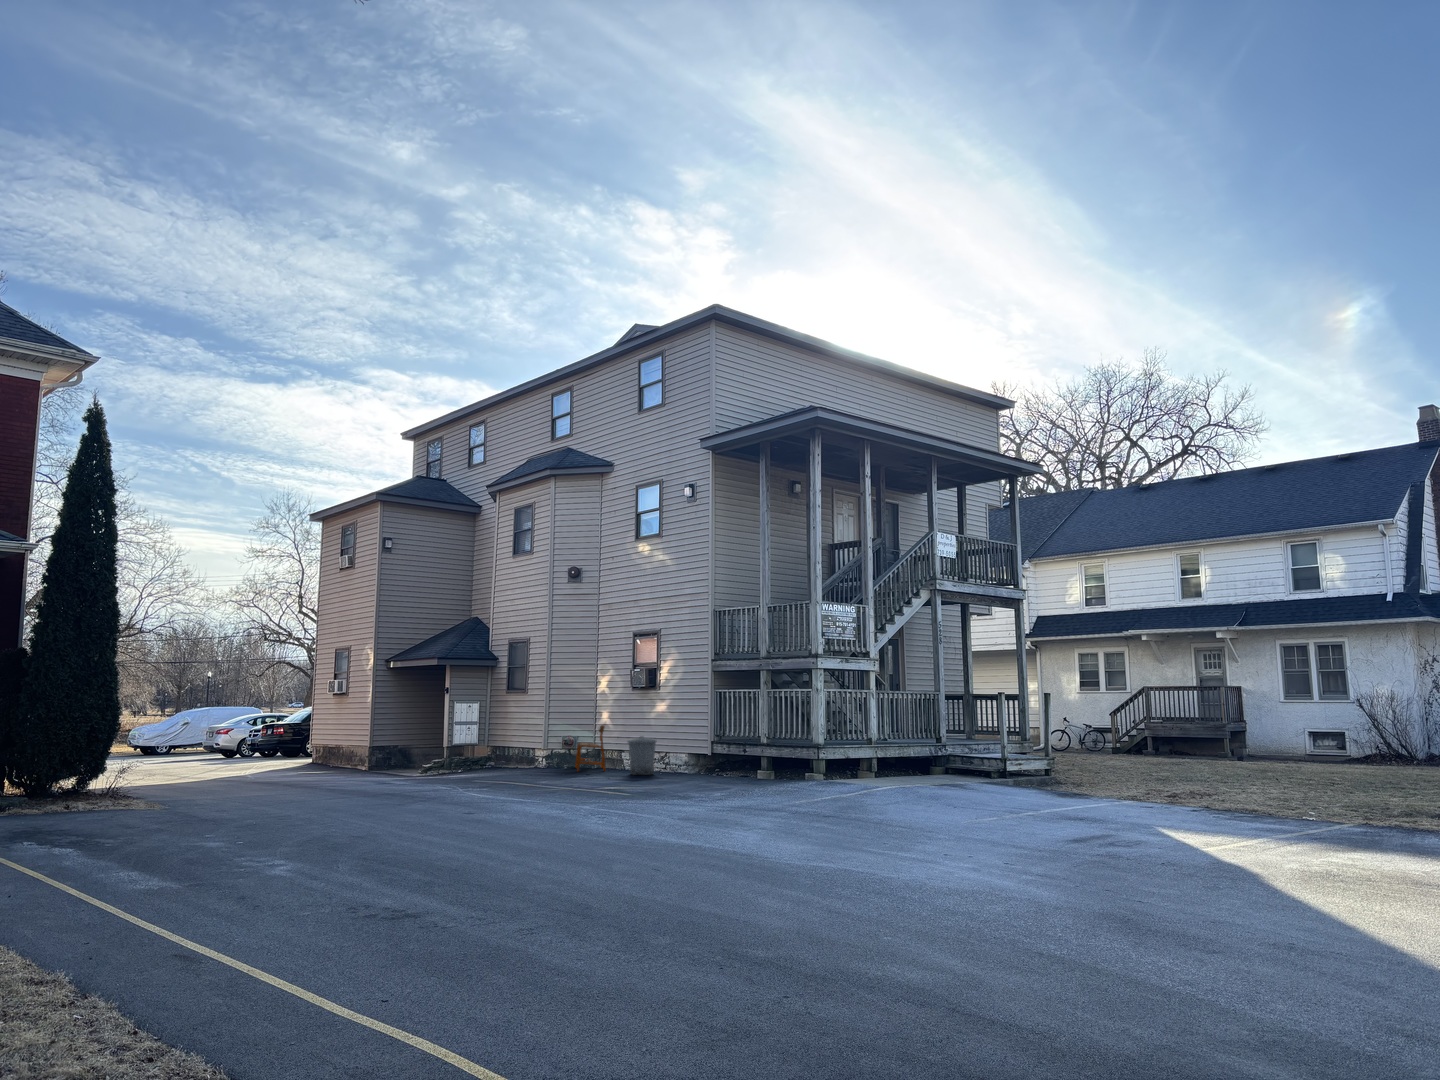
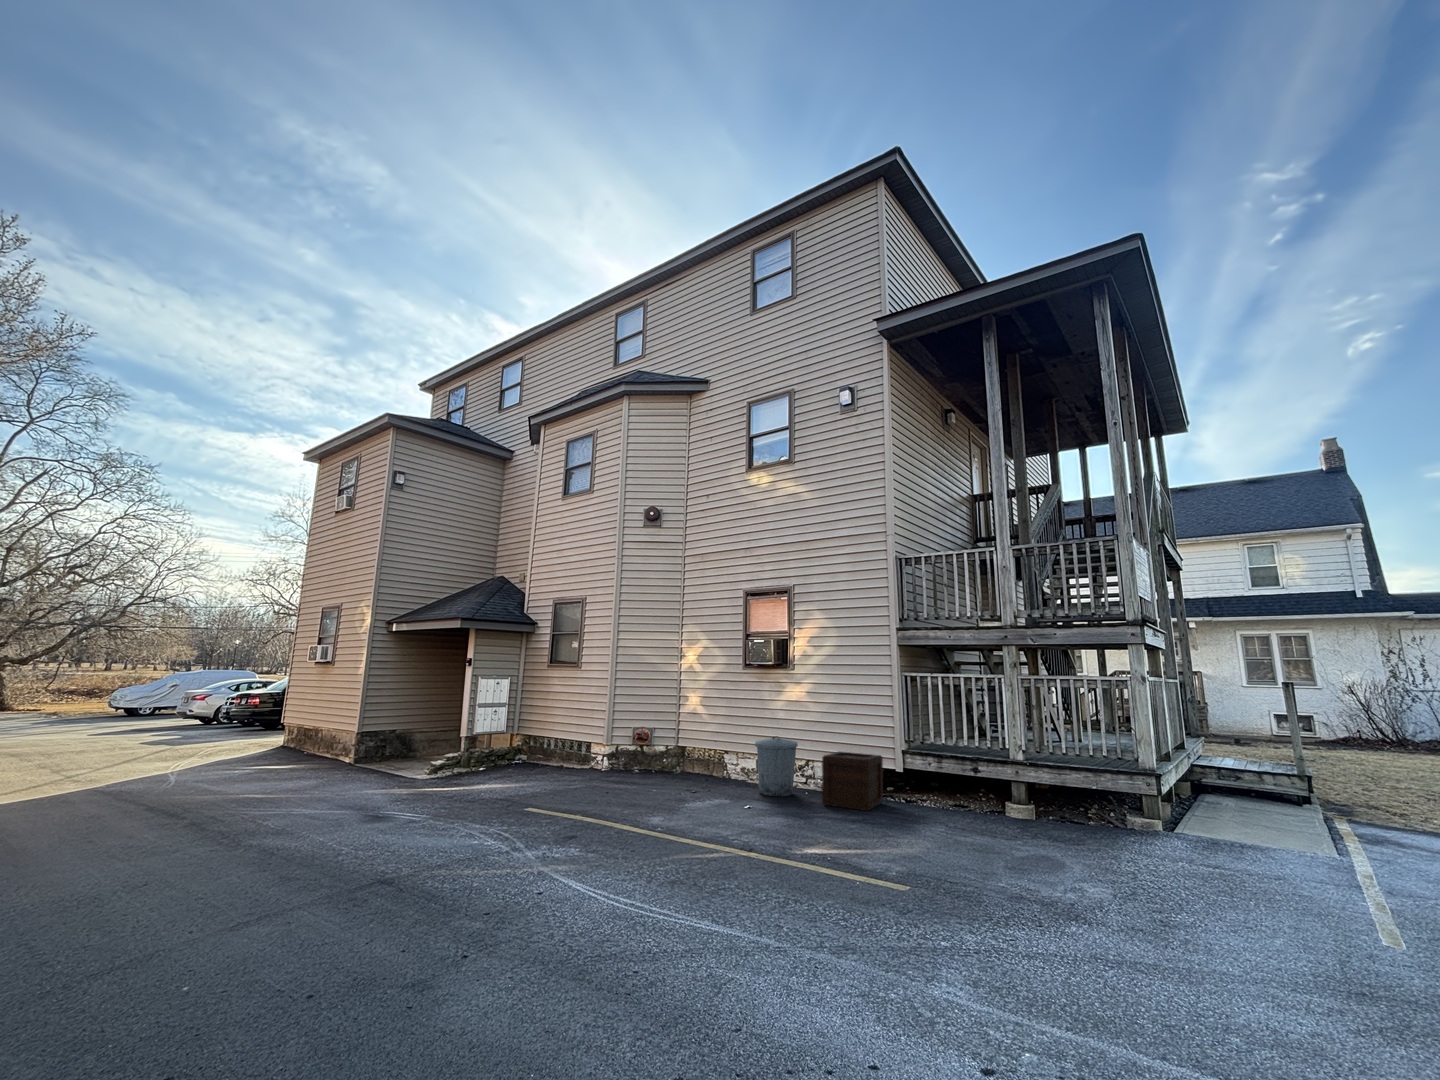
bench: present [575,725,606,771] -> none [654,713,710,785]
wooden crate: none [659,745,703,779] -> present [822,751,883,811]

